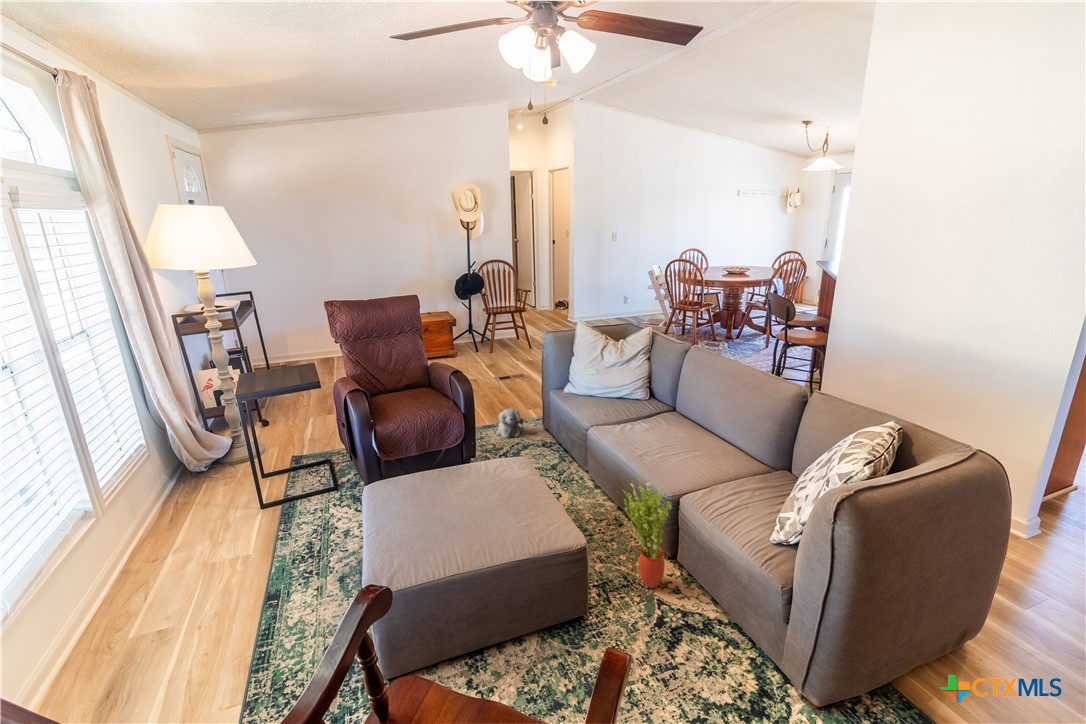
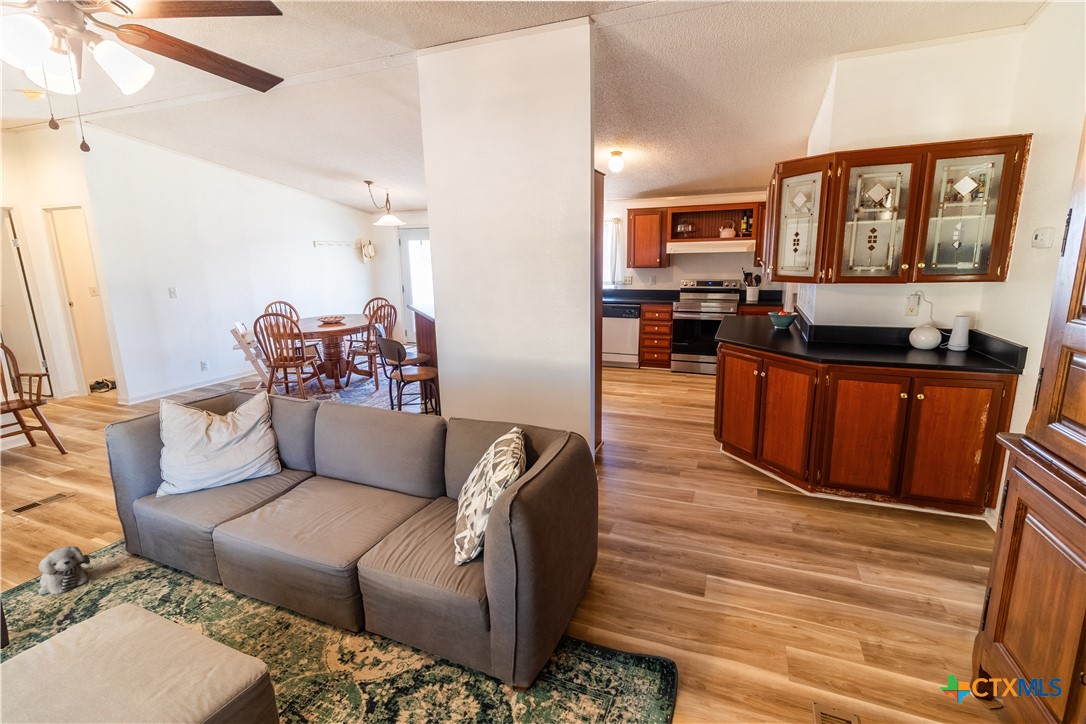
potted plant: present [623,476,672,588] -> none [292,555,358,678]

